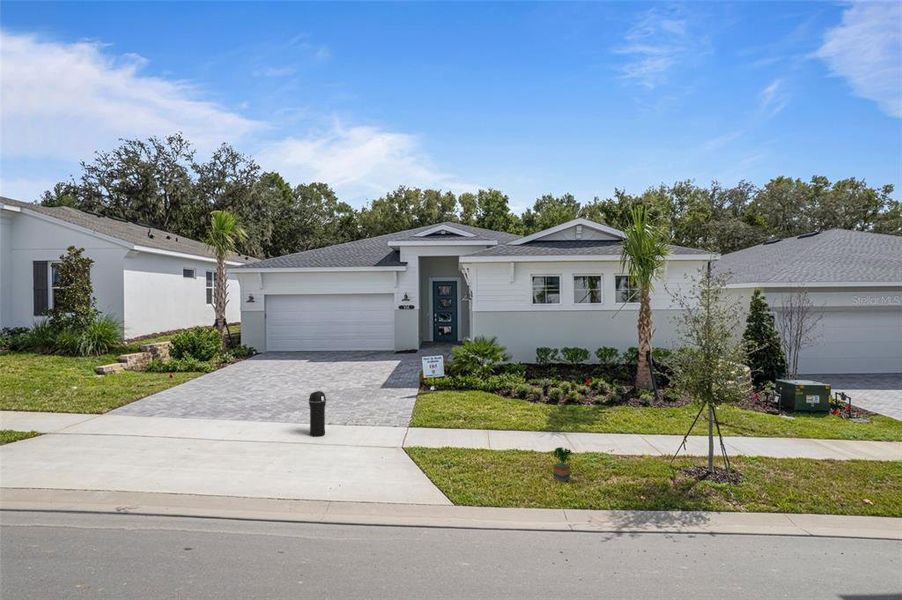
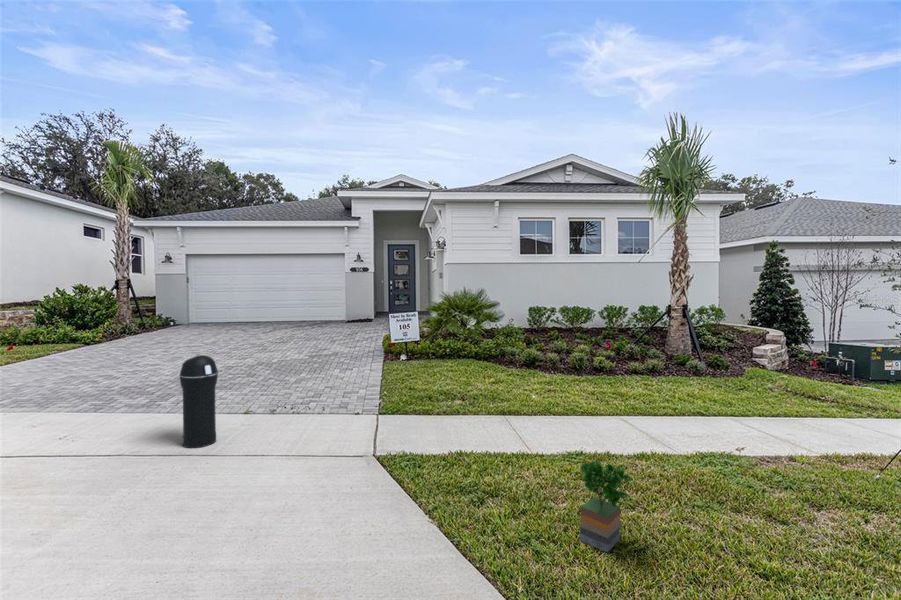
potted tree: present [553,447,573,482] -> present [580,461,631,552]

